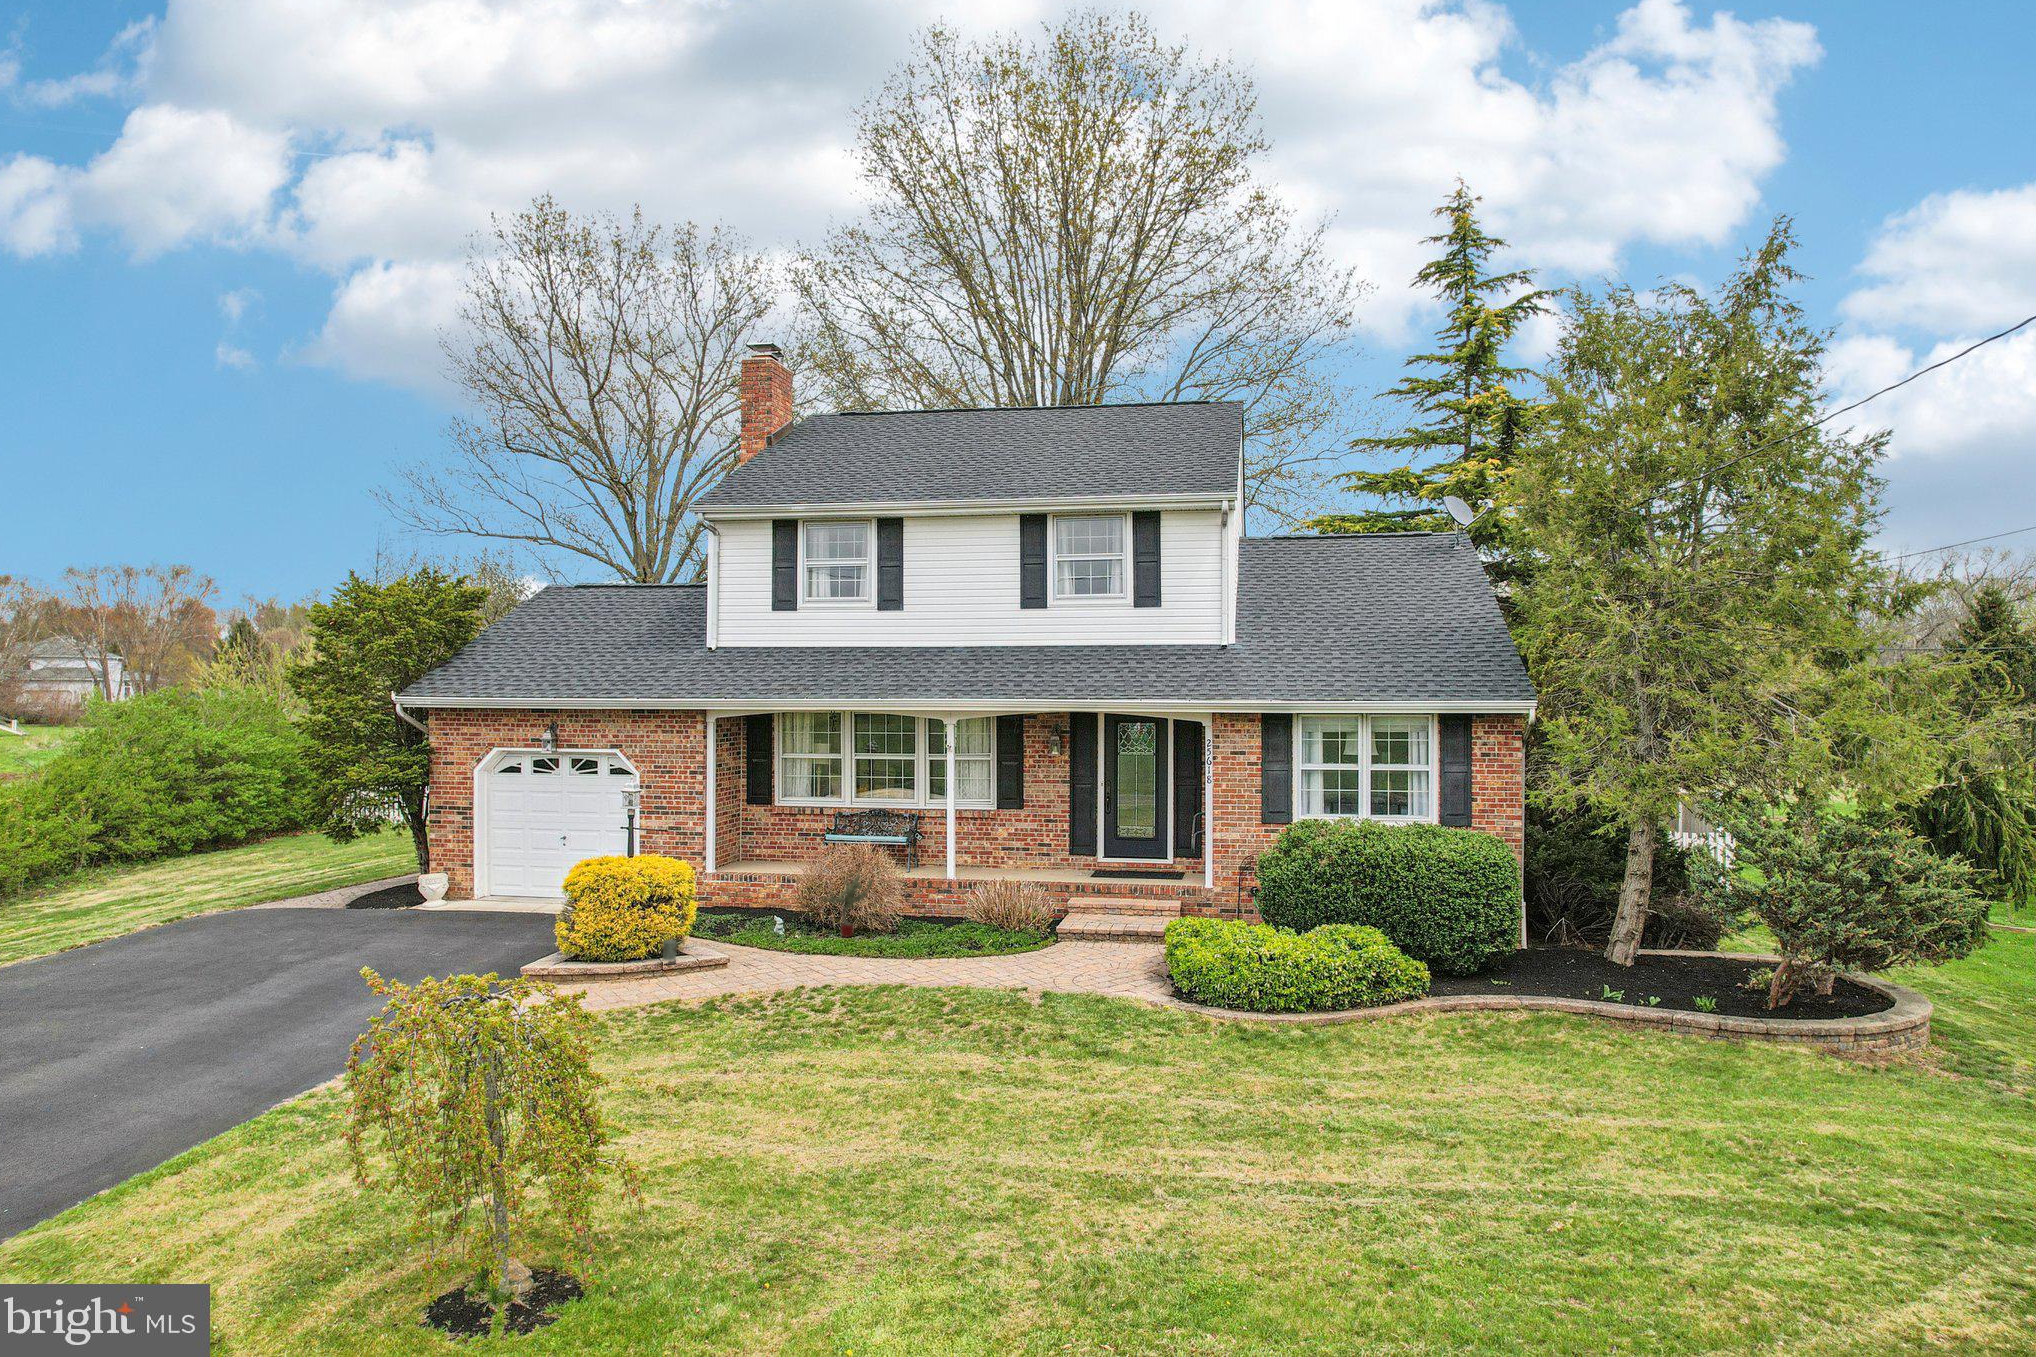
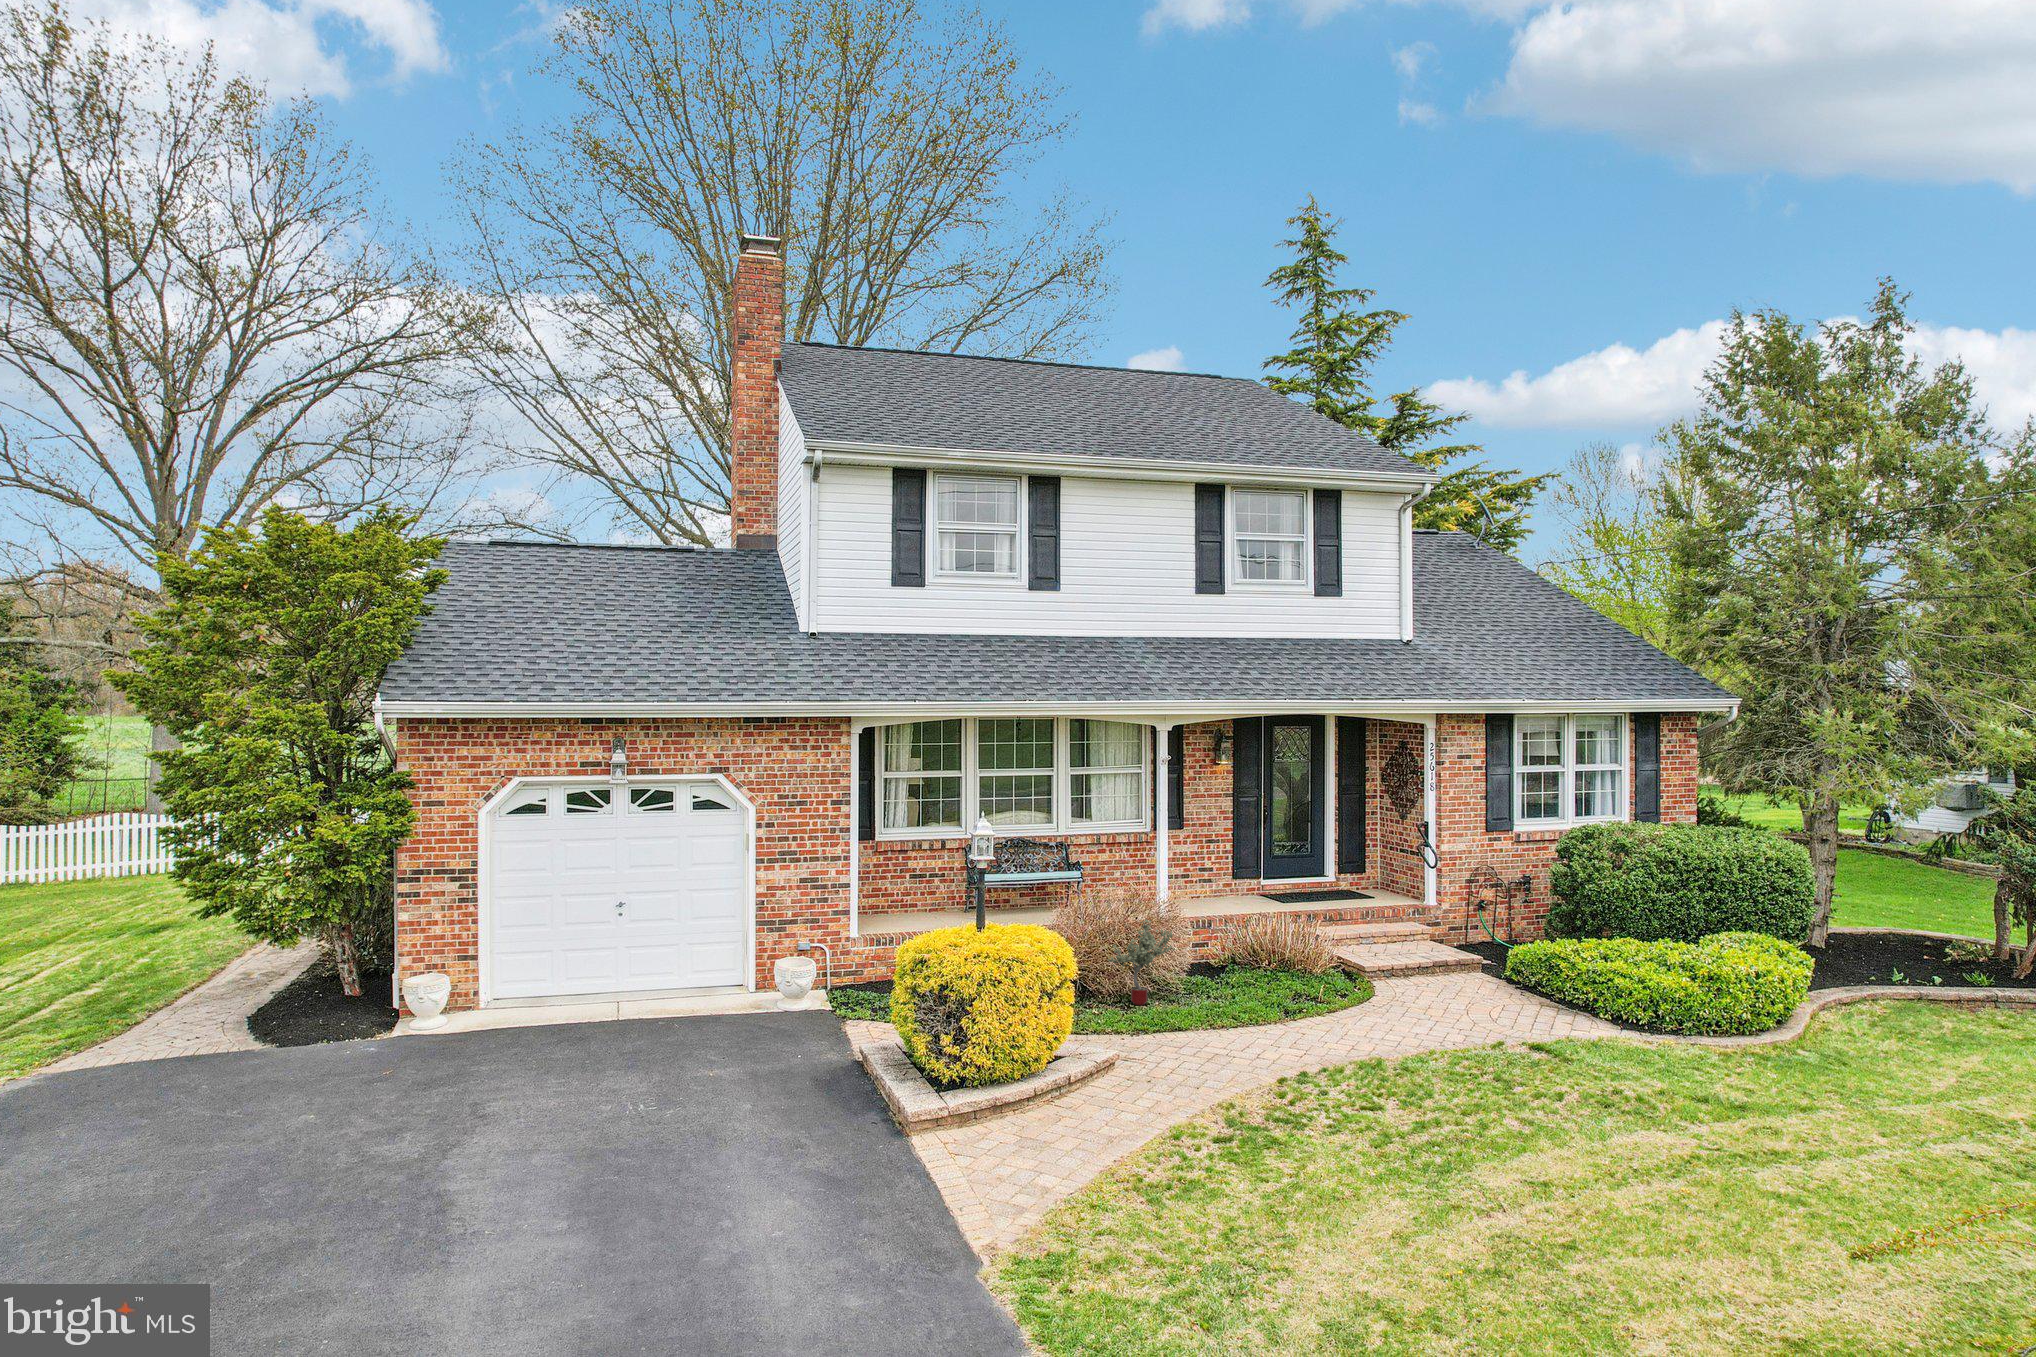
watering can: present [662,937,679,965] -> none [1067,1025,1085,1069]

